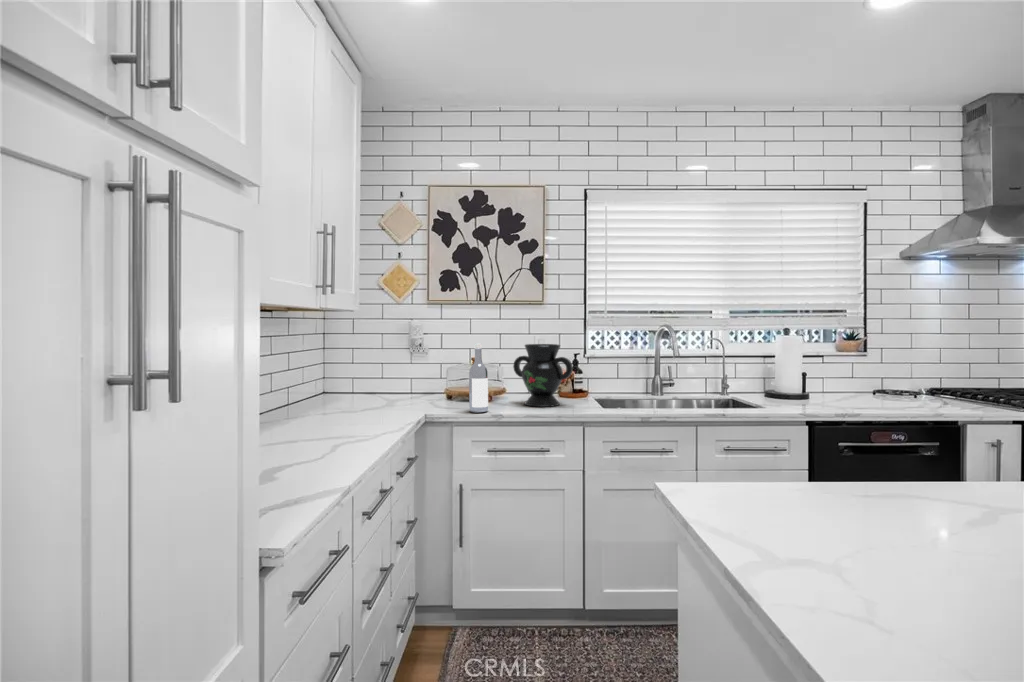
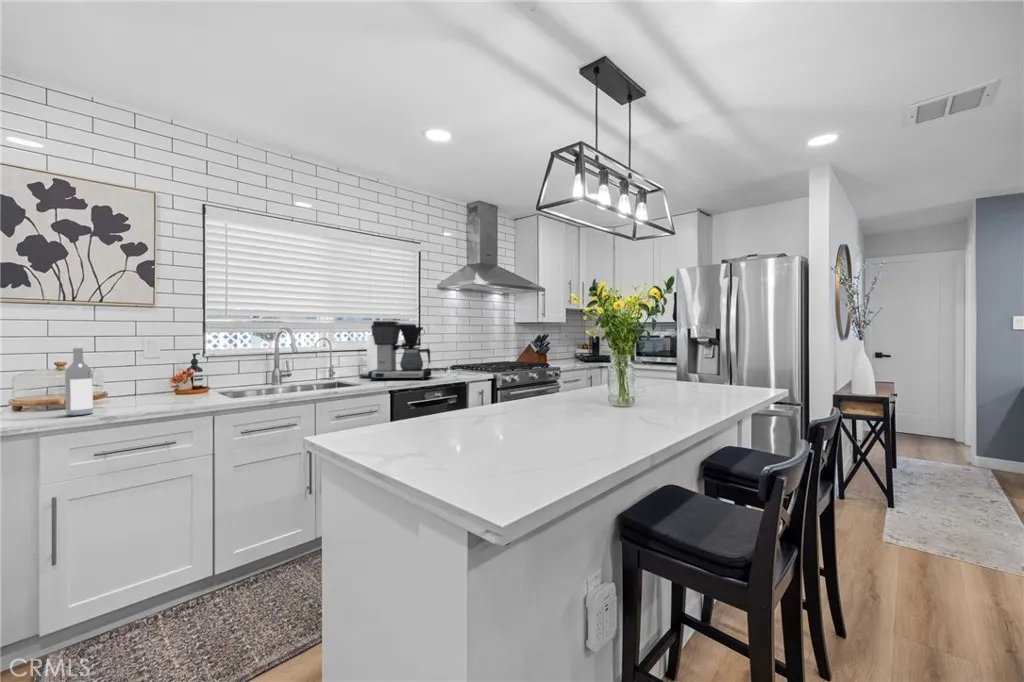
coffee maker: none [776,316,885,409] -> present [368,321,431,380]
decorative vase: present [513,344,573,407] -> none [121,344,196,404]

